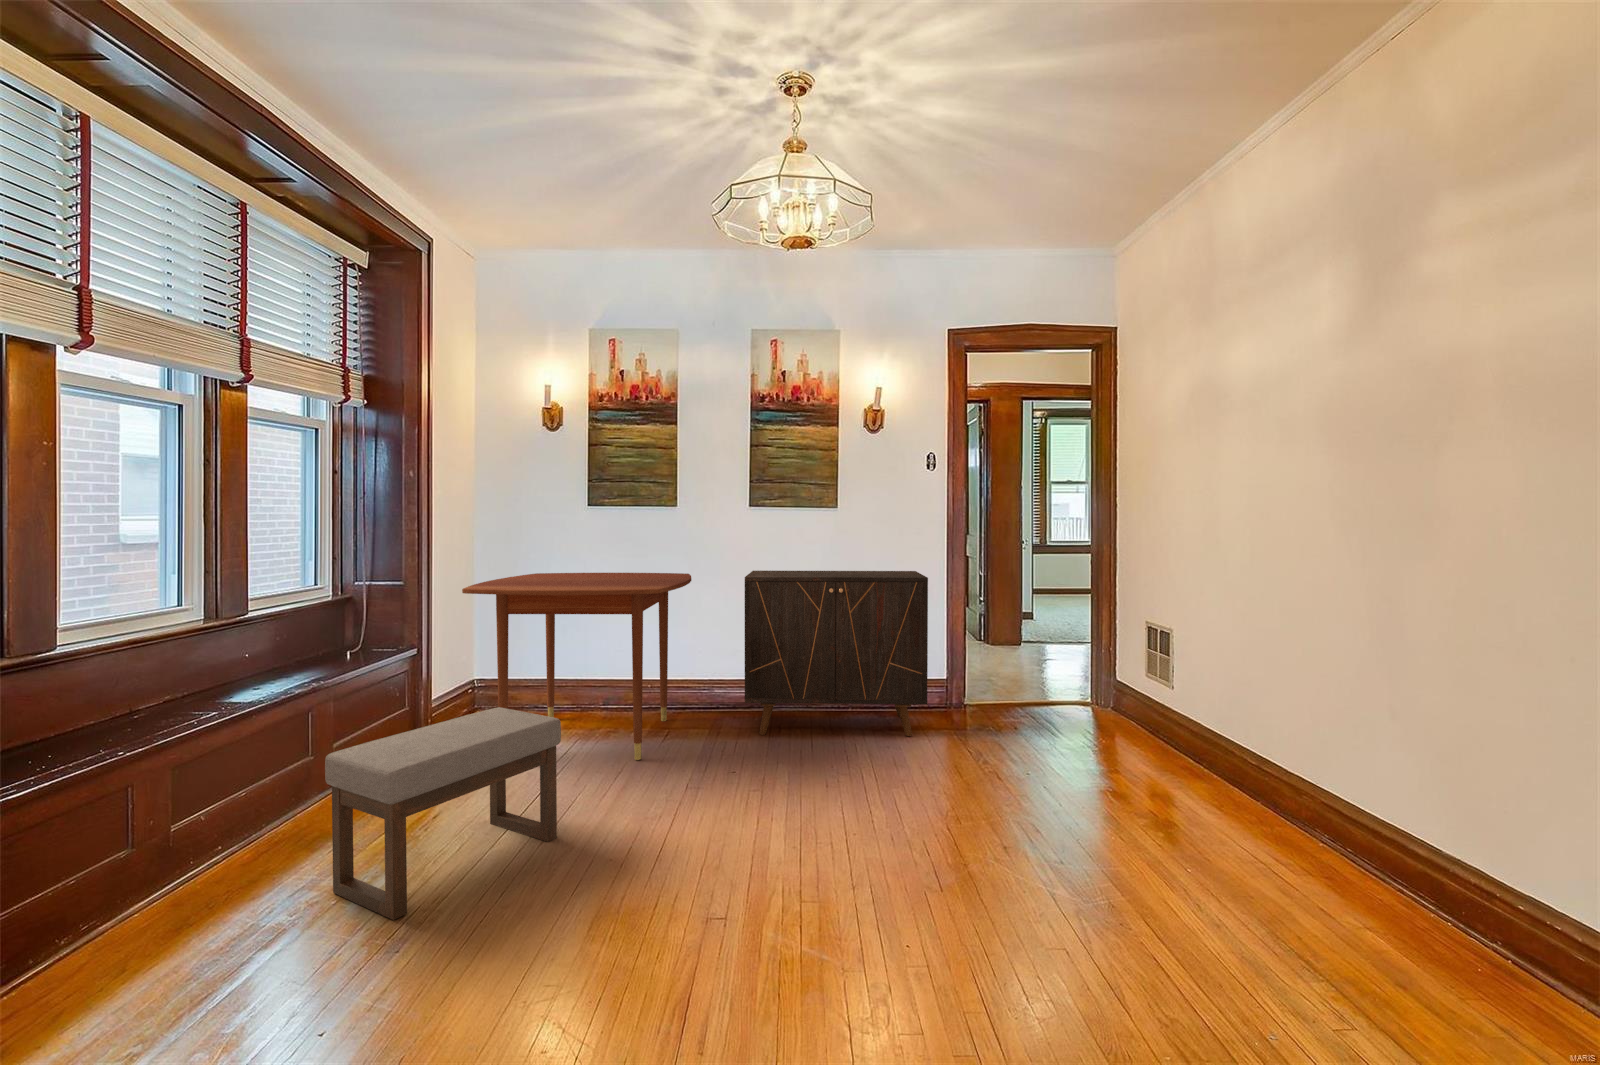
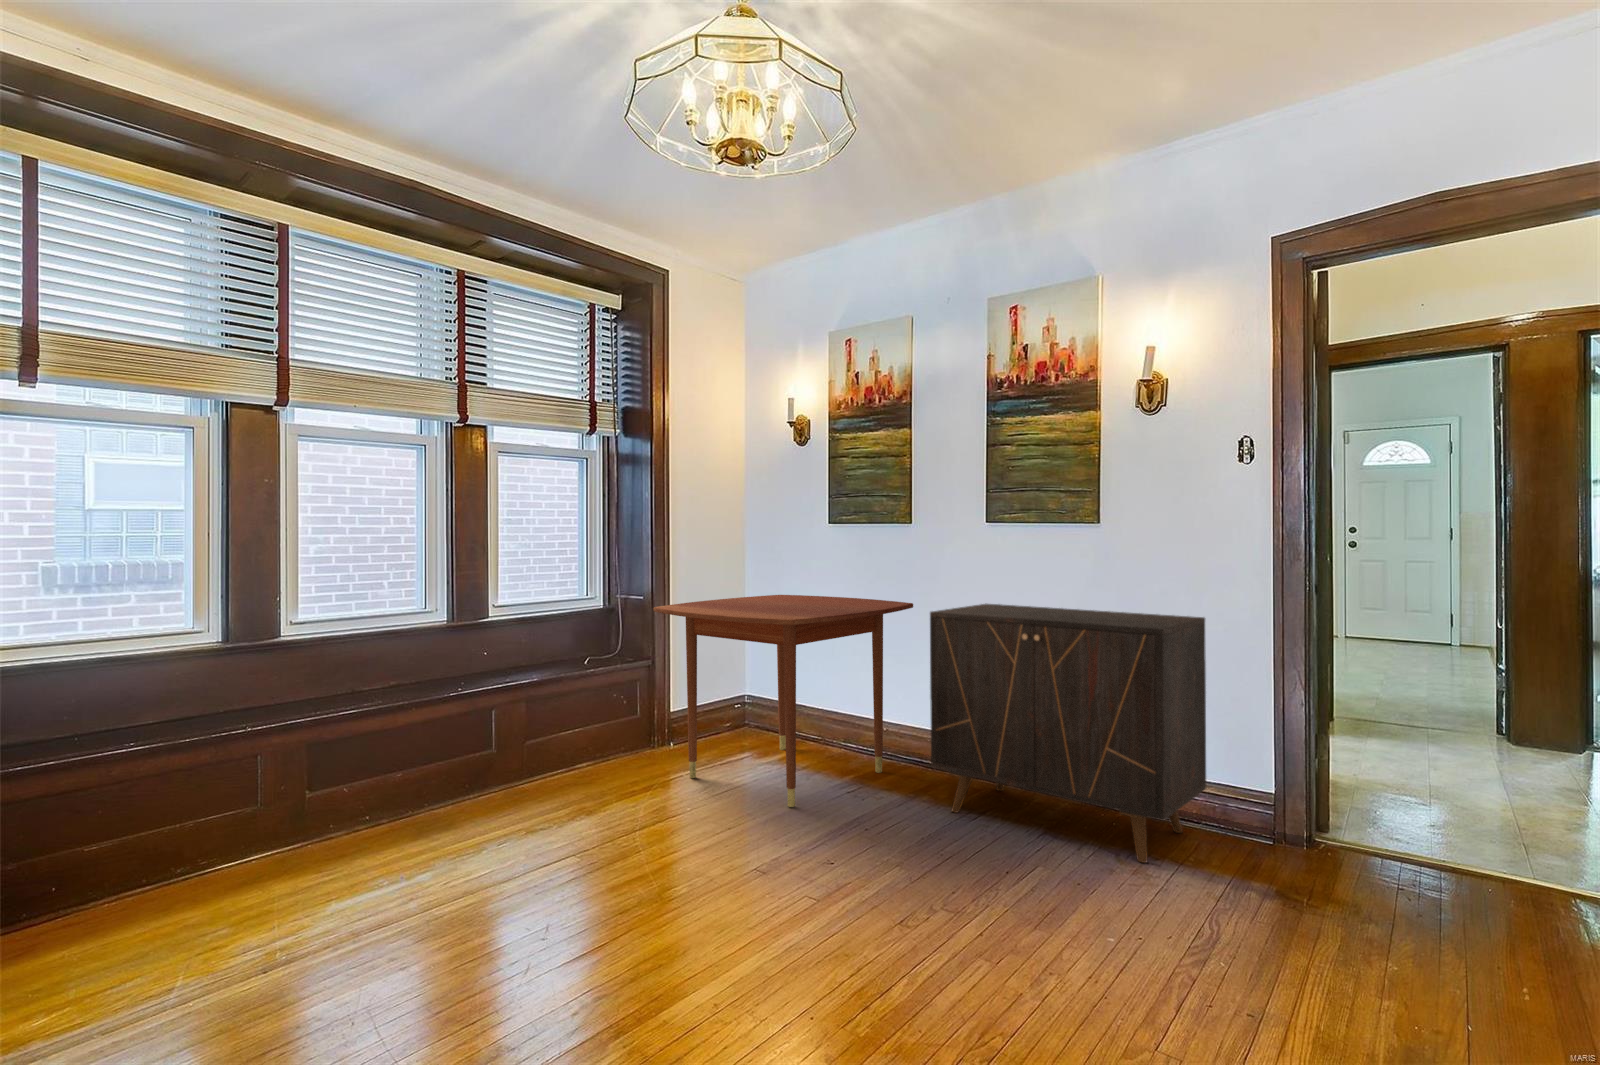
ottoman: present [325,707,561,920] -> none [437,723,626,885]

